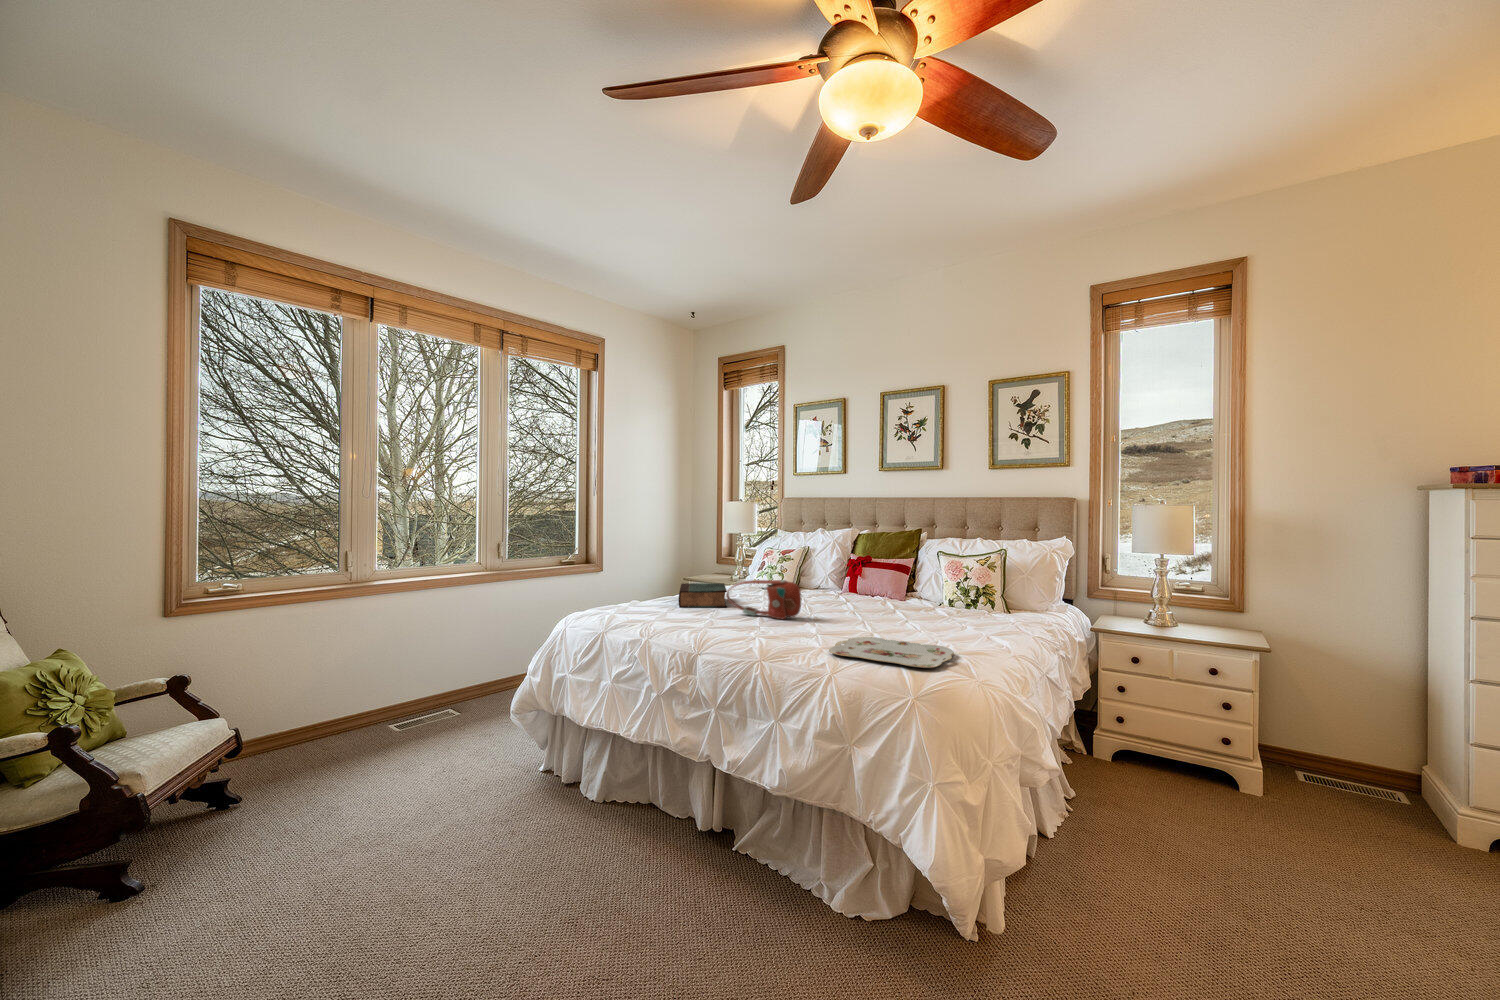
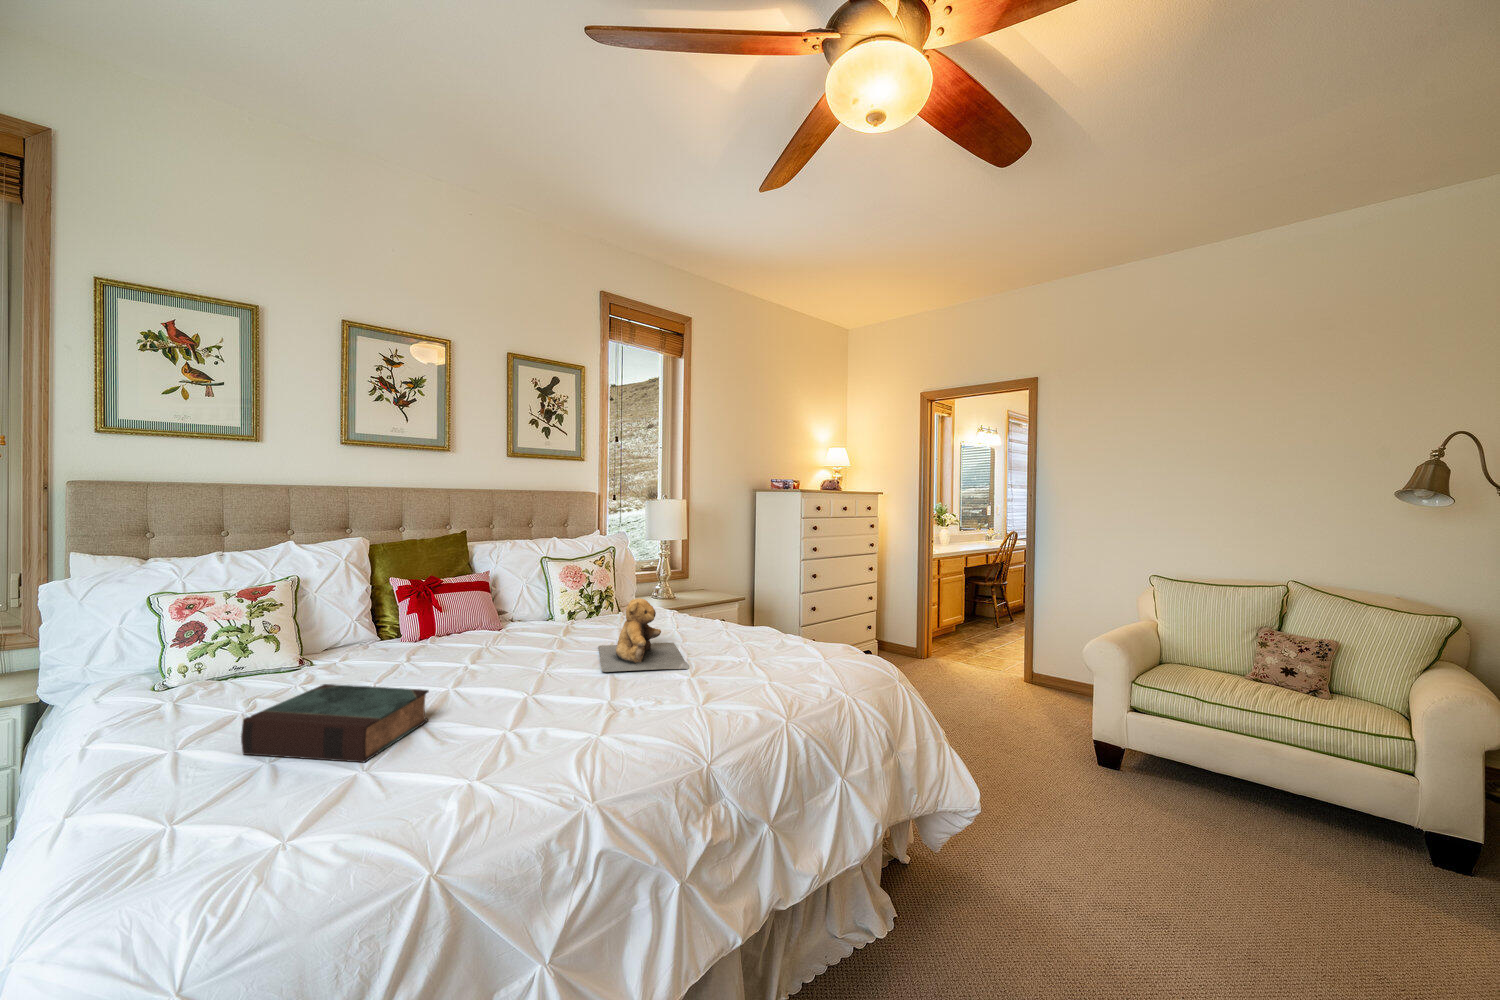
teddy bear: none [831,575,935,633] -> present [598,598,689,672]
handbag: present [726,580,801,619] -> none [492,636,603,712]
serving tray: present [829,637,954,668] -> none [728,654,854,696]

